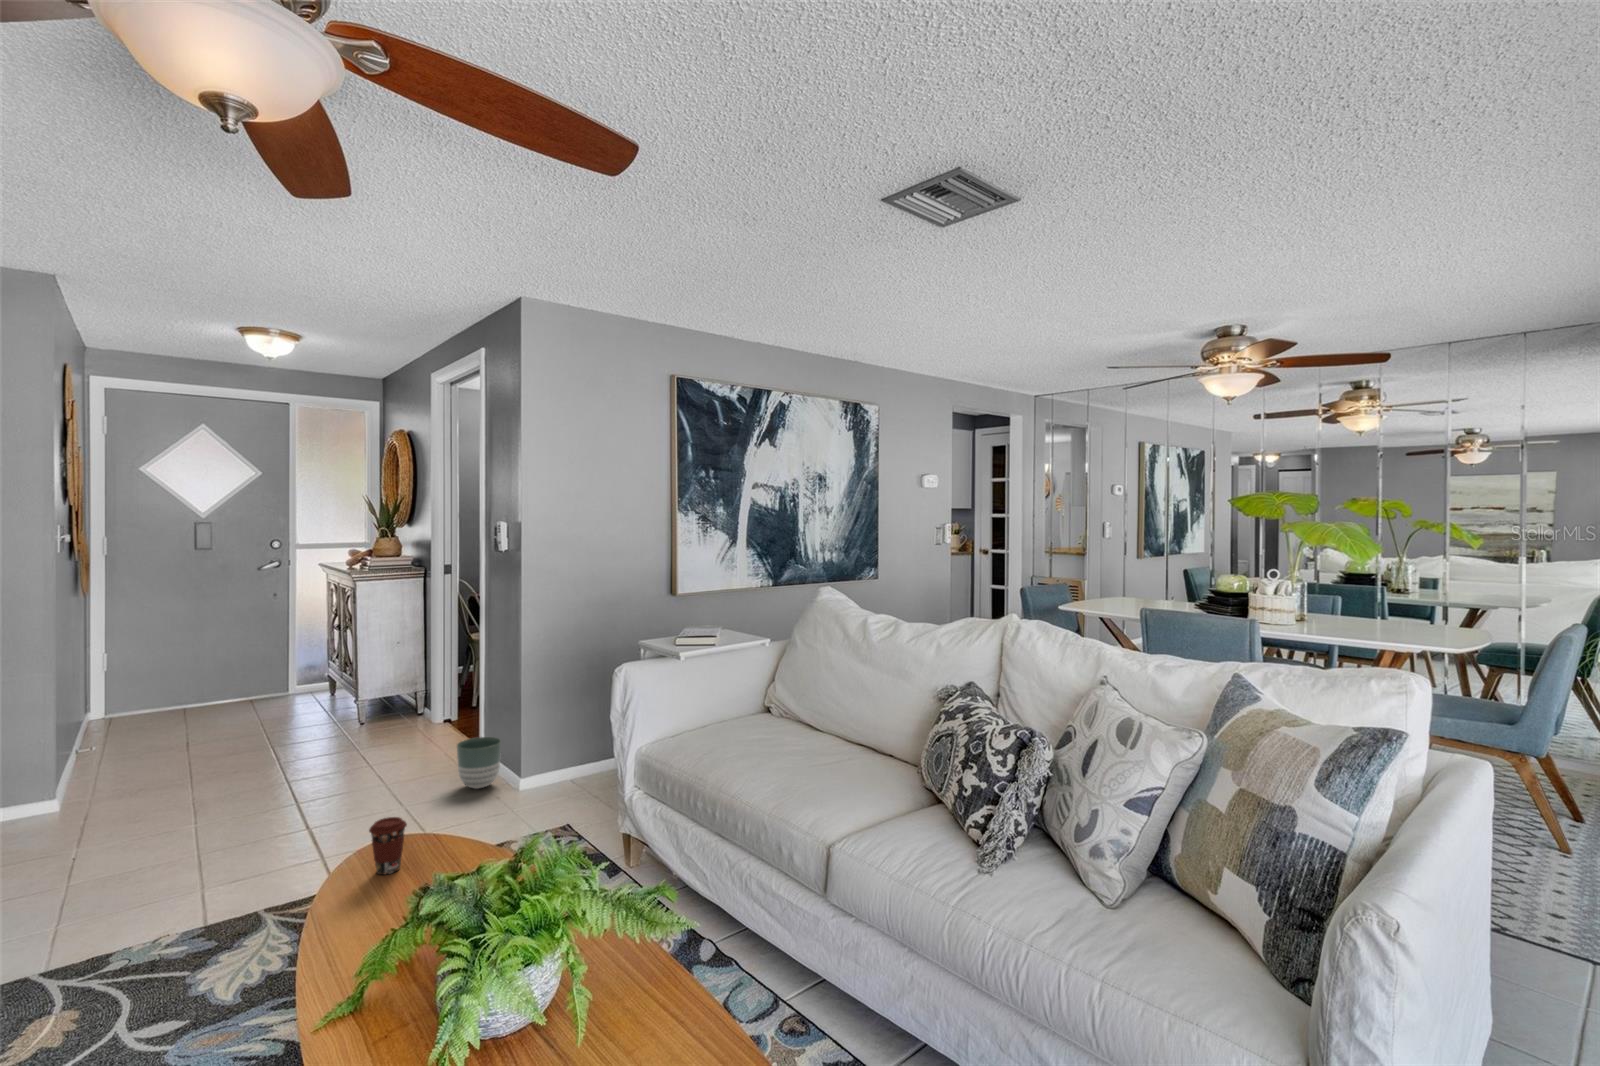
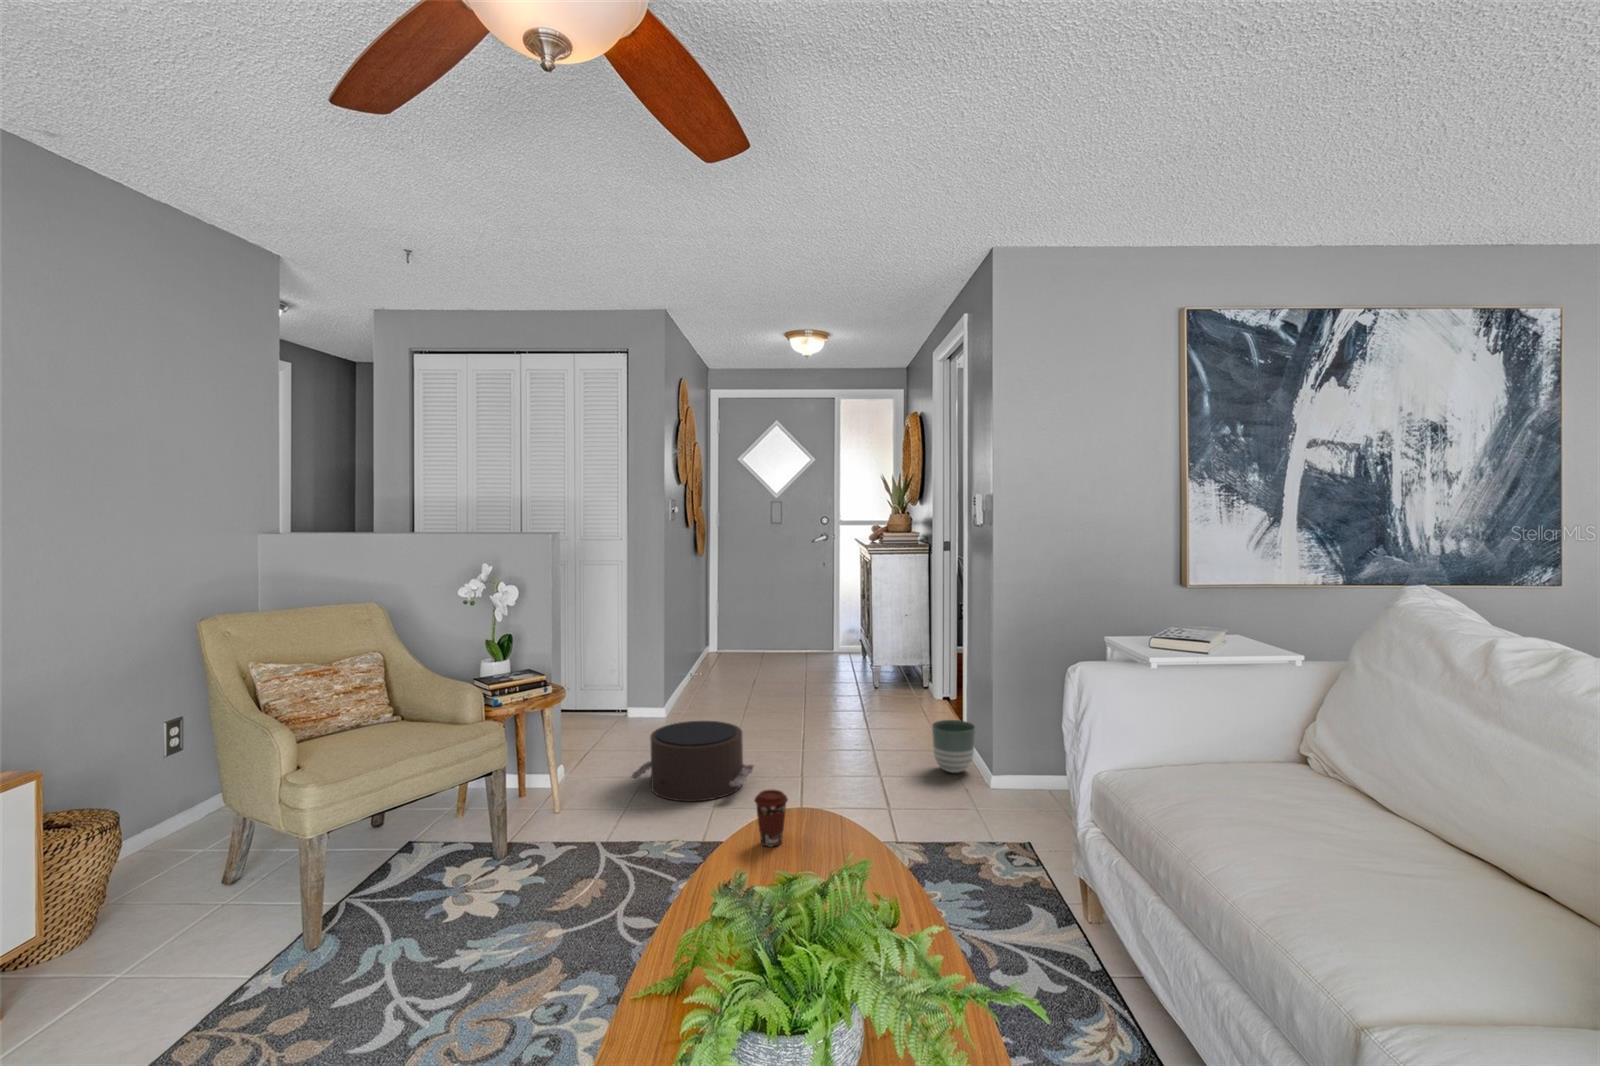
pouf: none [56,788,247,896] -> present [632,721,754,801]

